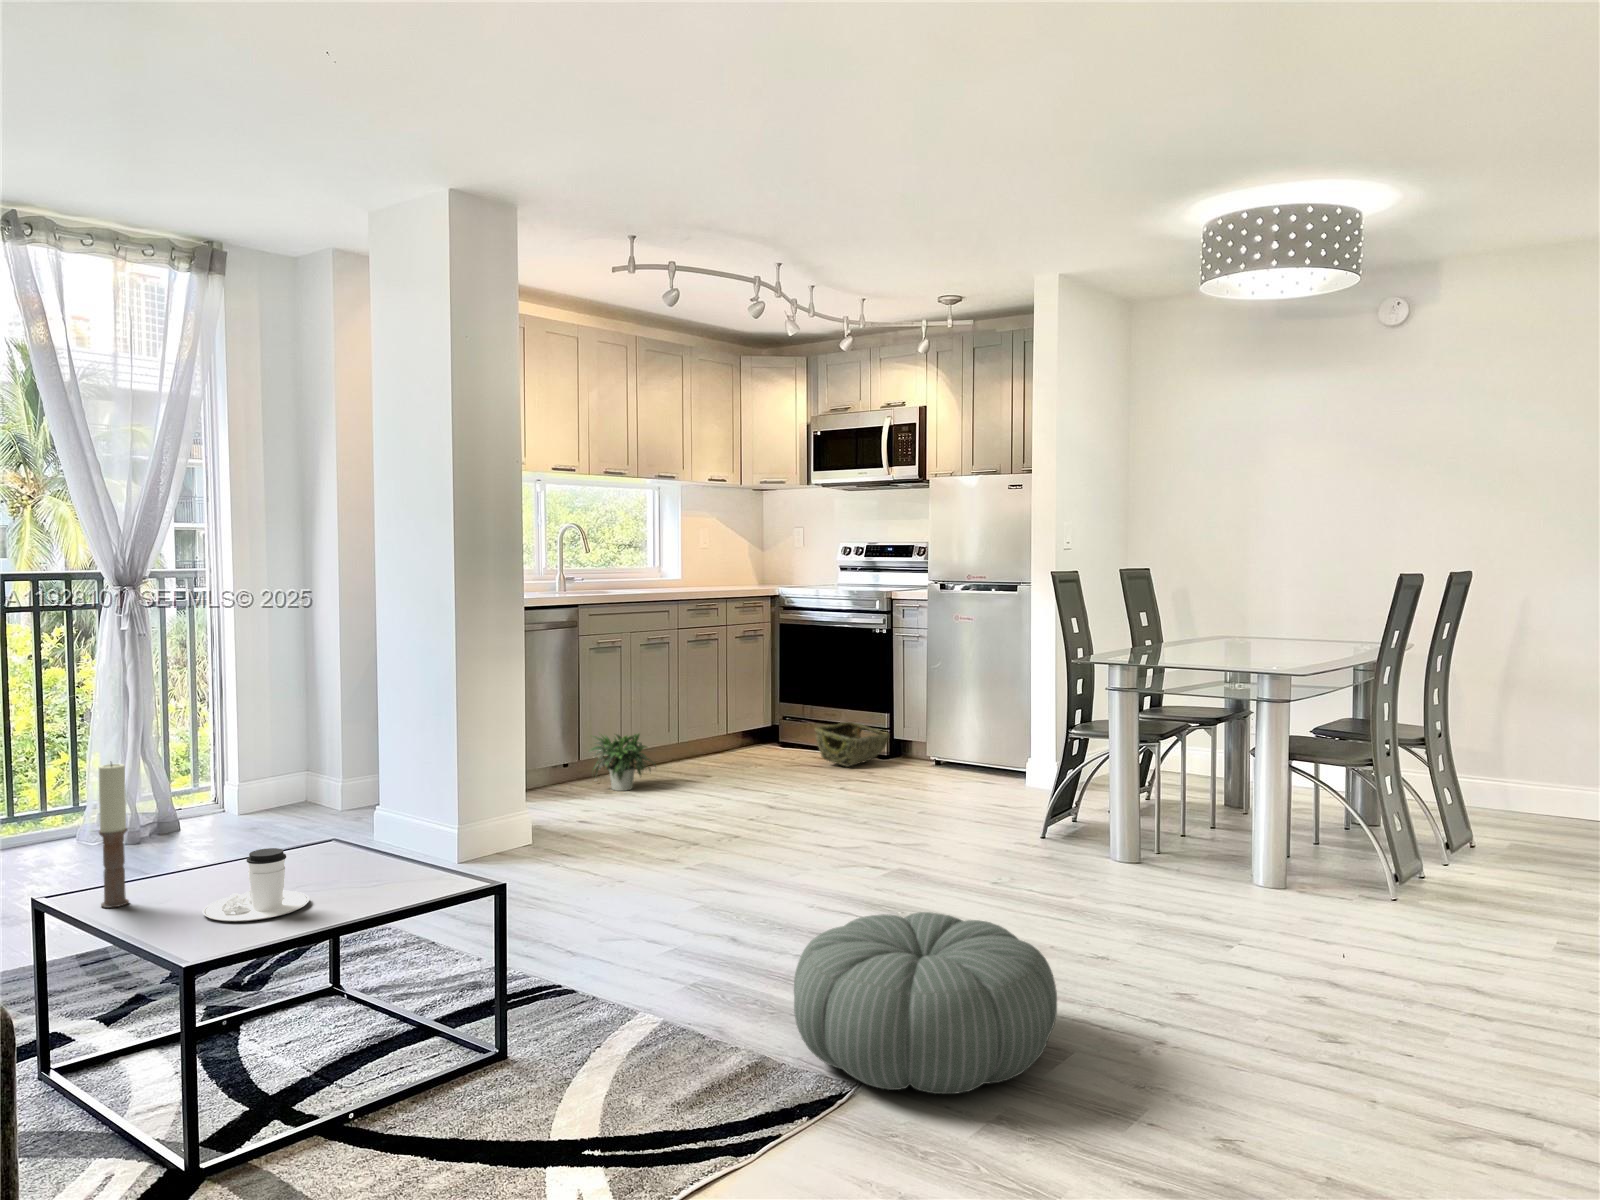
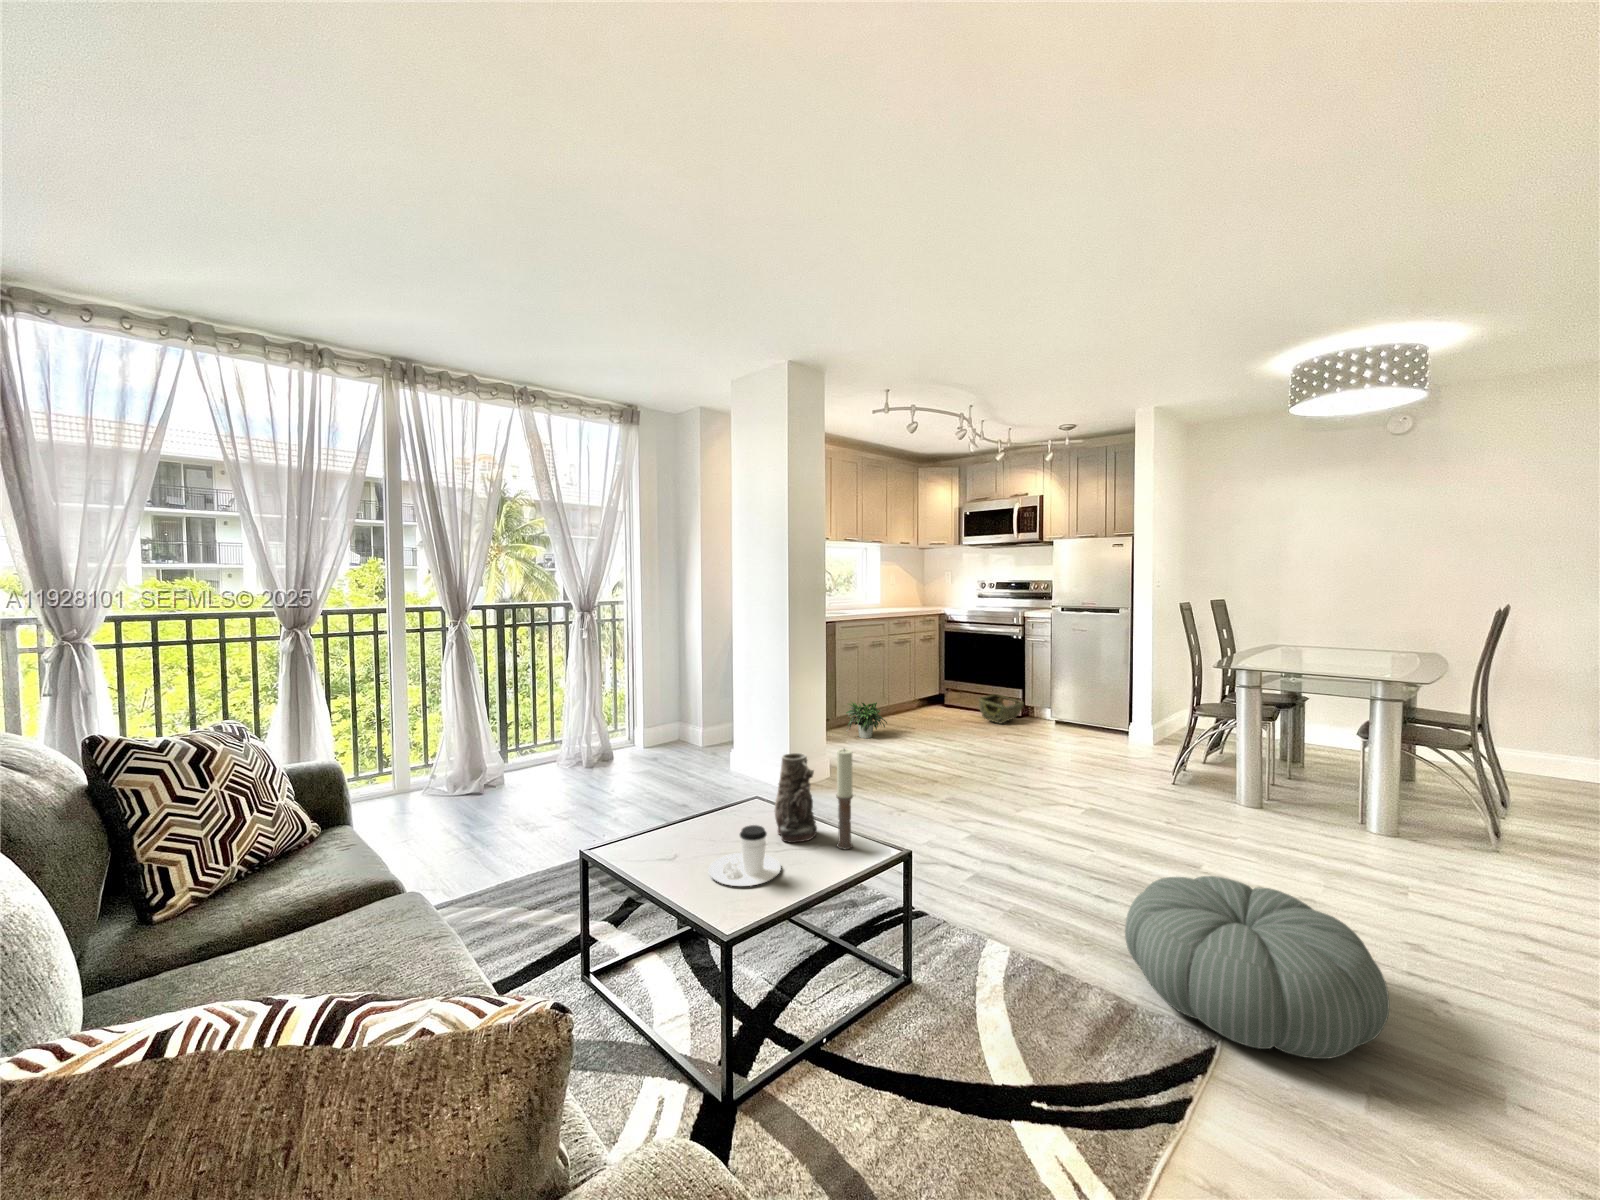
candle: present [99,763,129,908] -> present [836,749,853,850]
vase: none [328,763,389,881] -> present [774,753,817,843]

